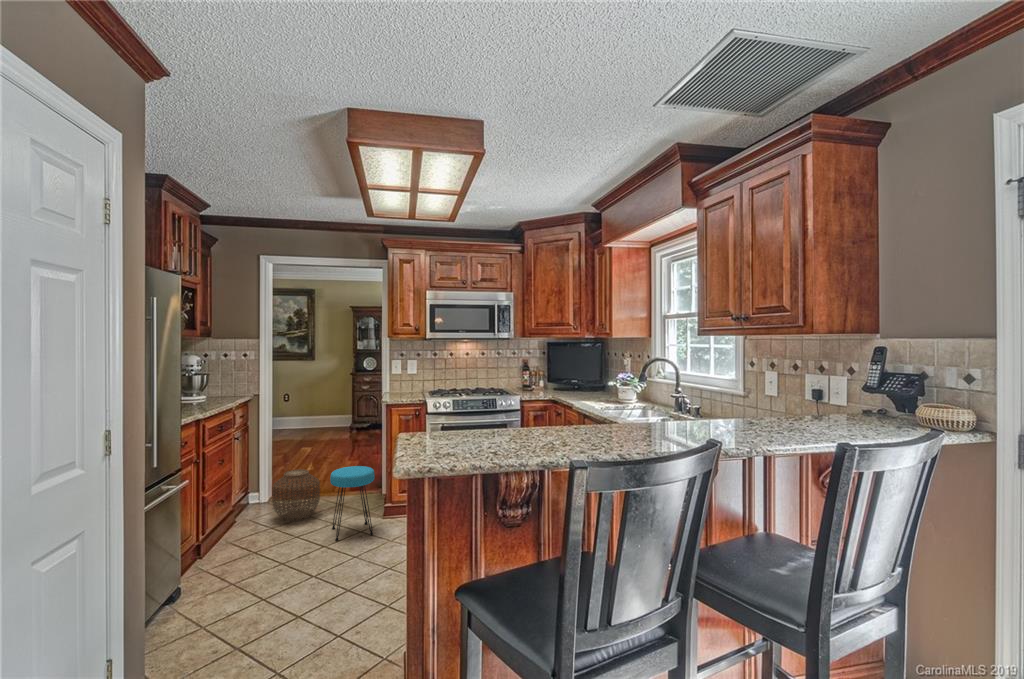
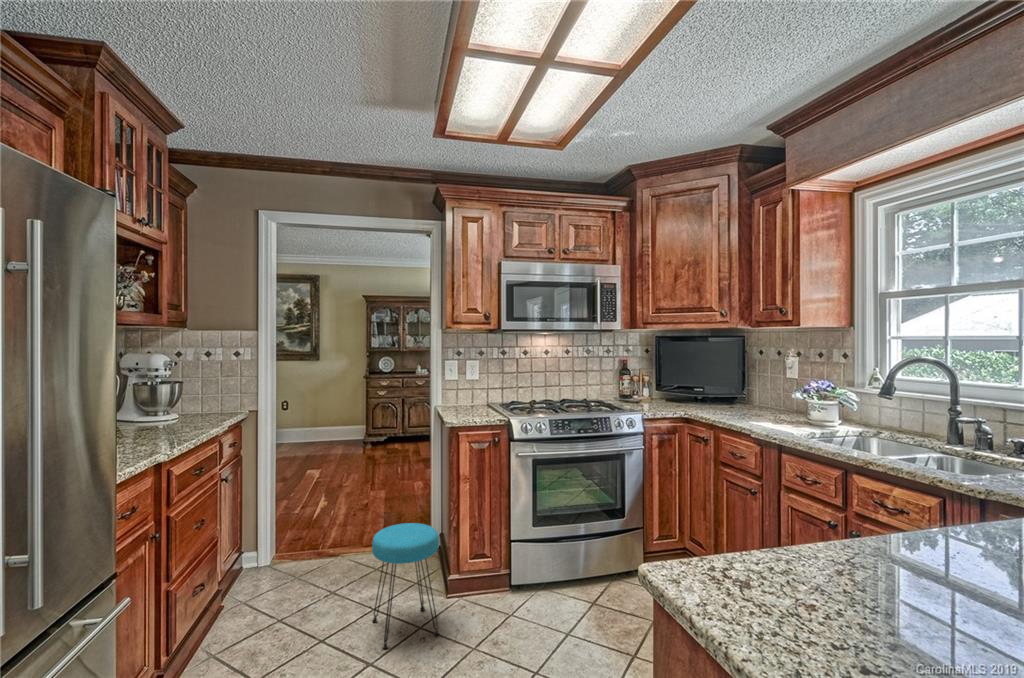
woven basket: present [272,469,320,521] -> none [279,523,349,606]

